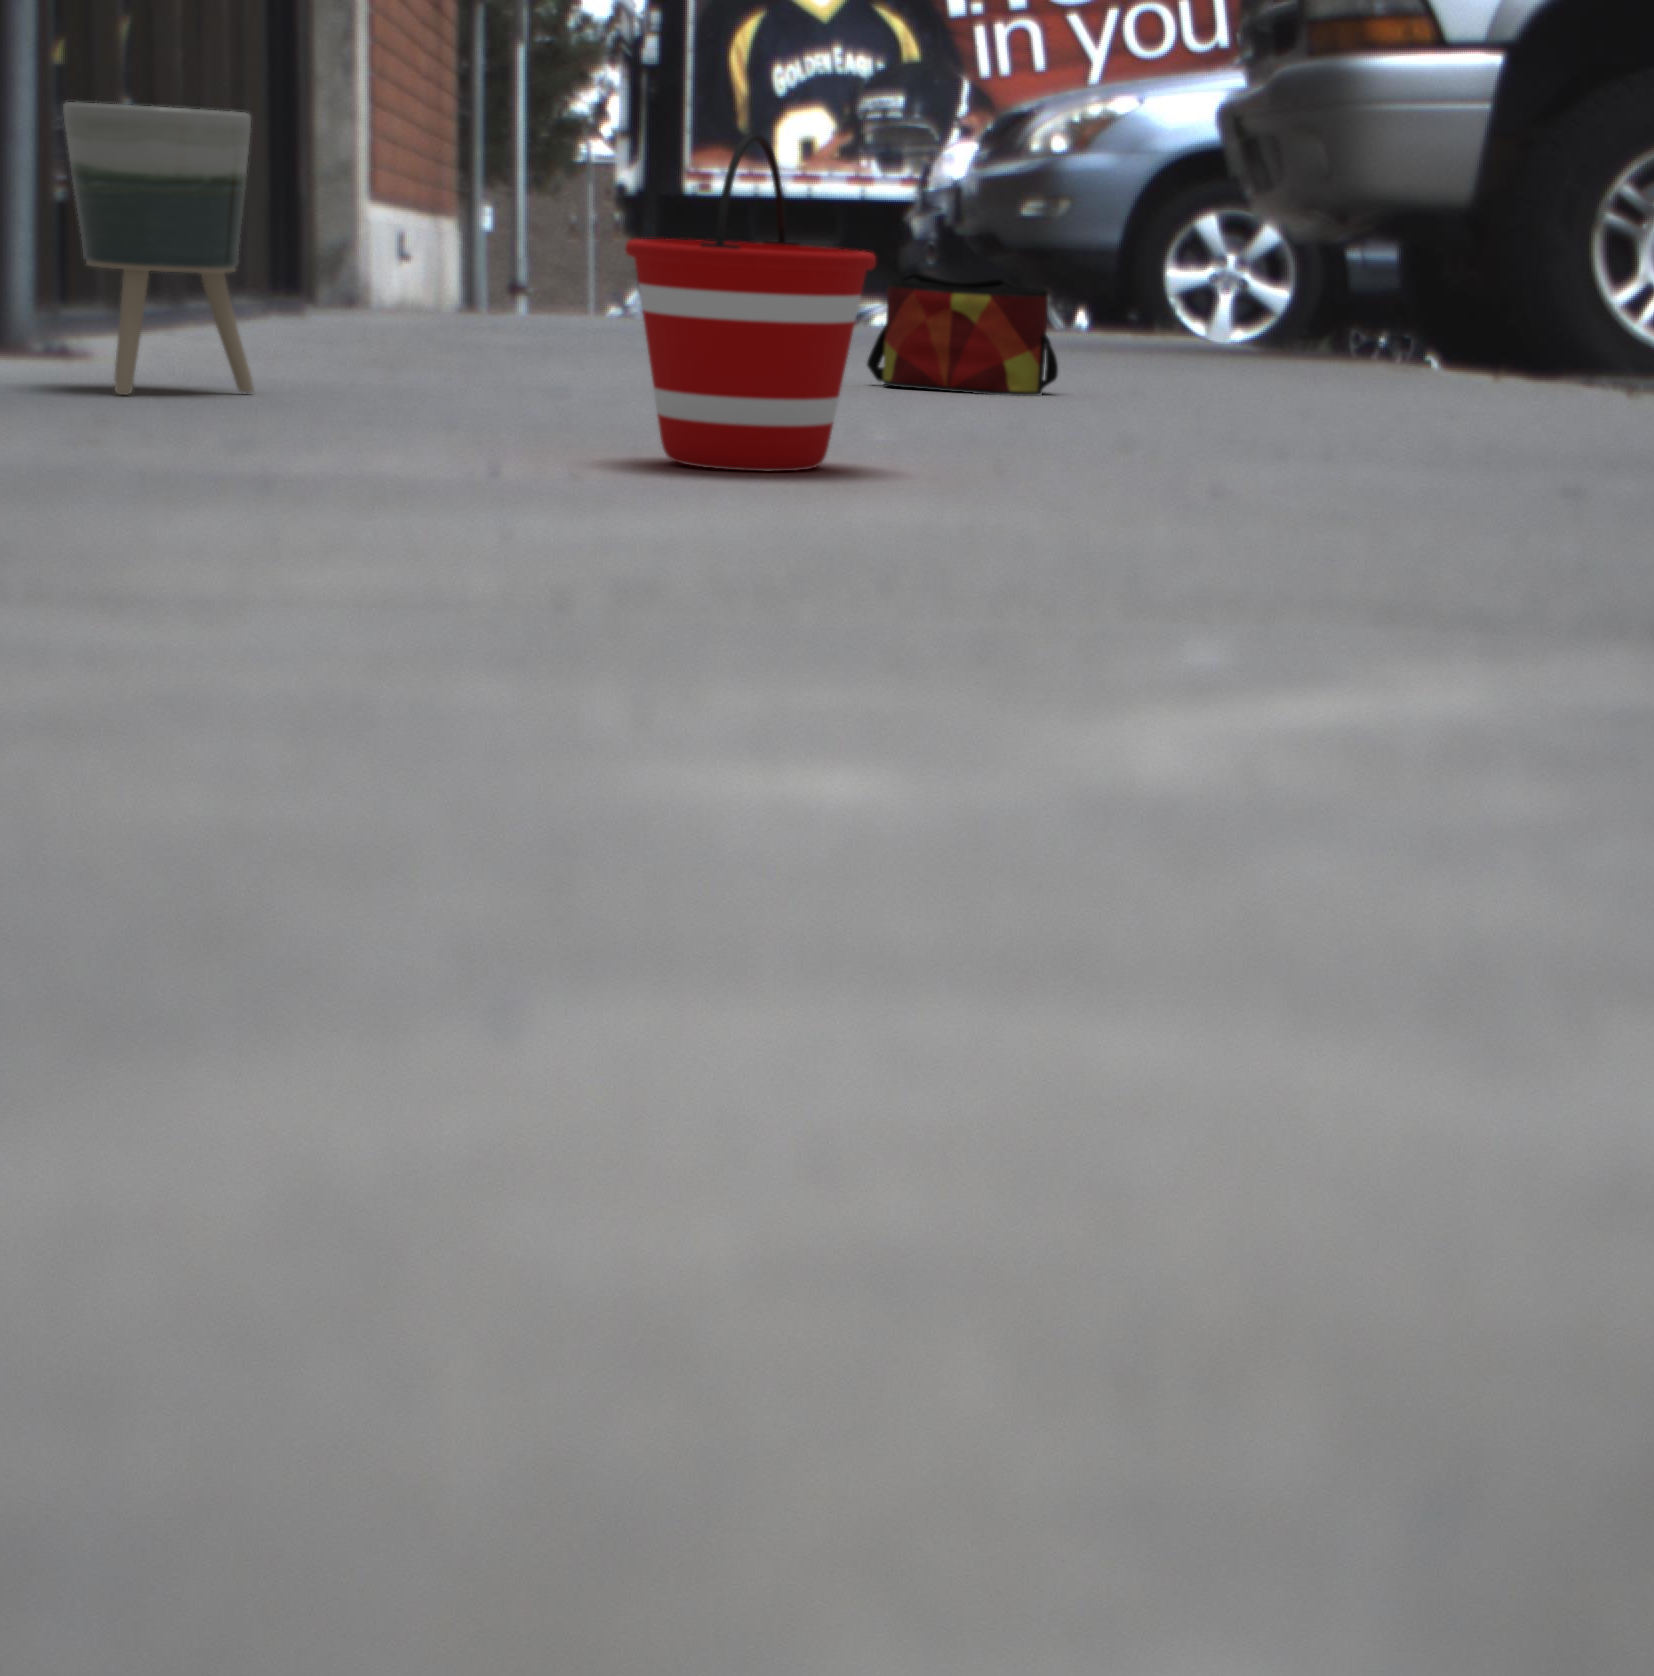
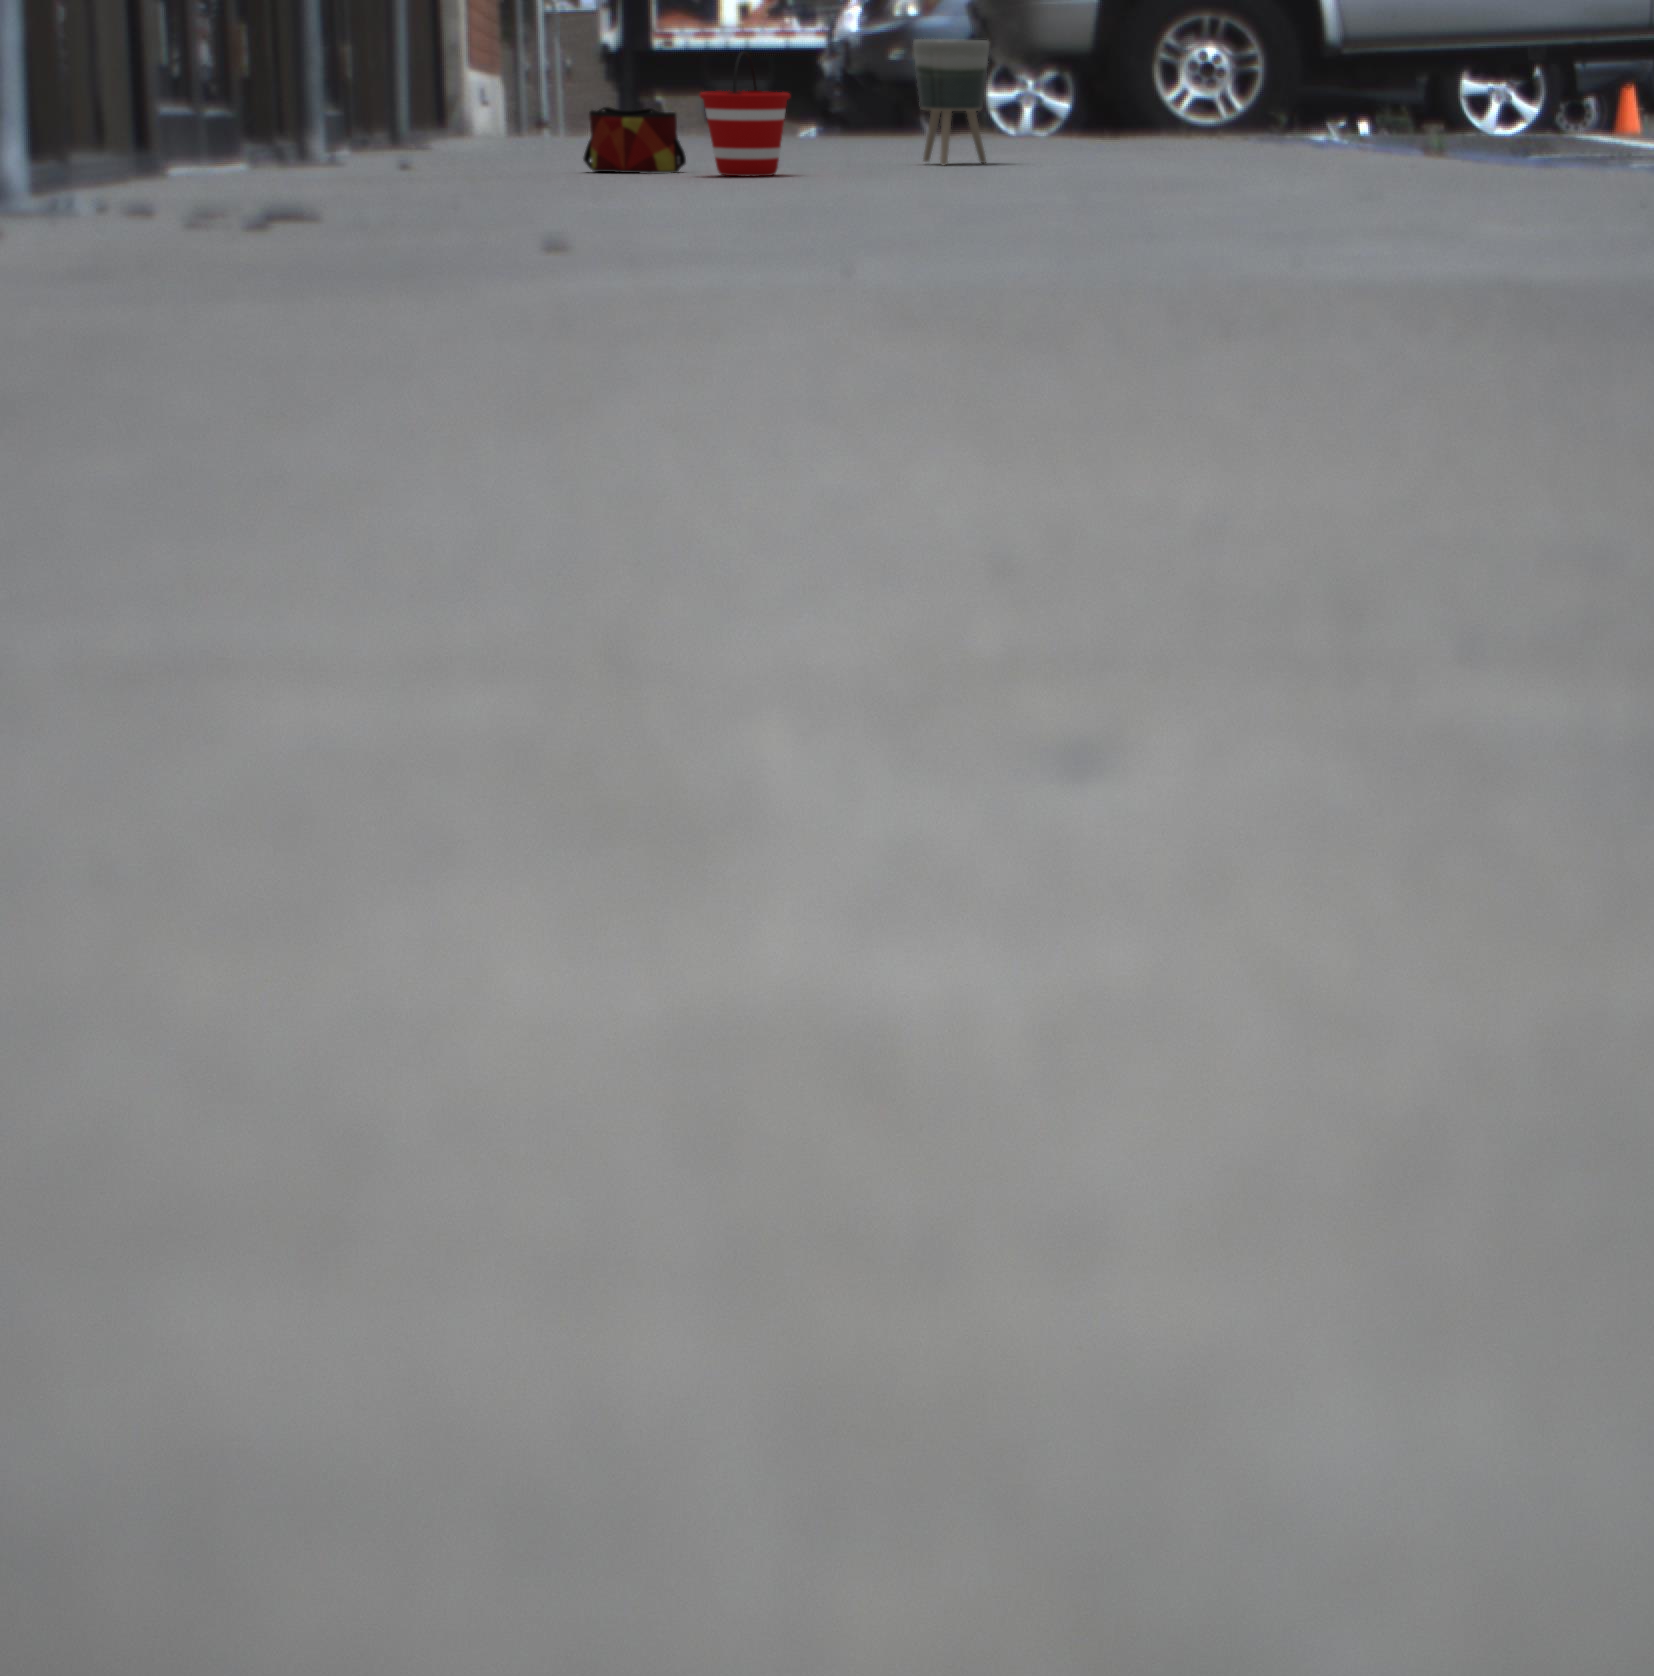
planter: present [63,102,254,395] -> present [913,39,989,165]
bag: present [867,273,1058,396] -> present [583,107,686,174]

